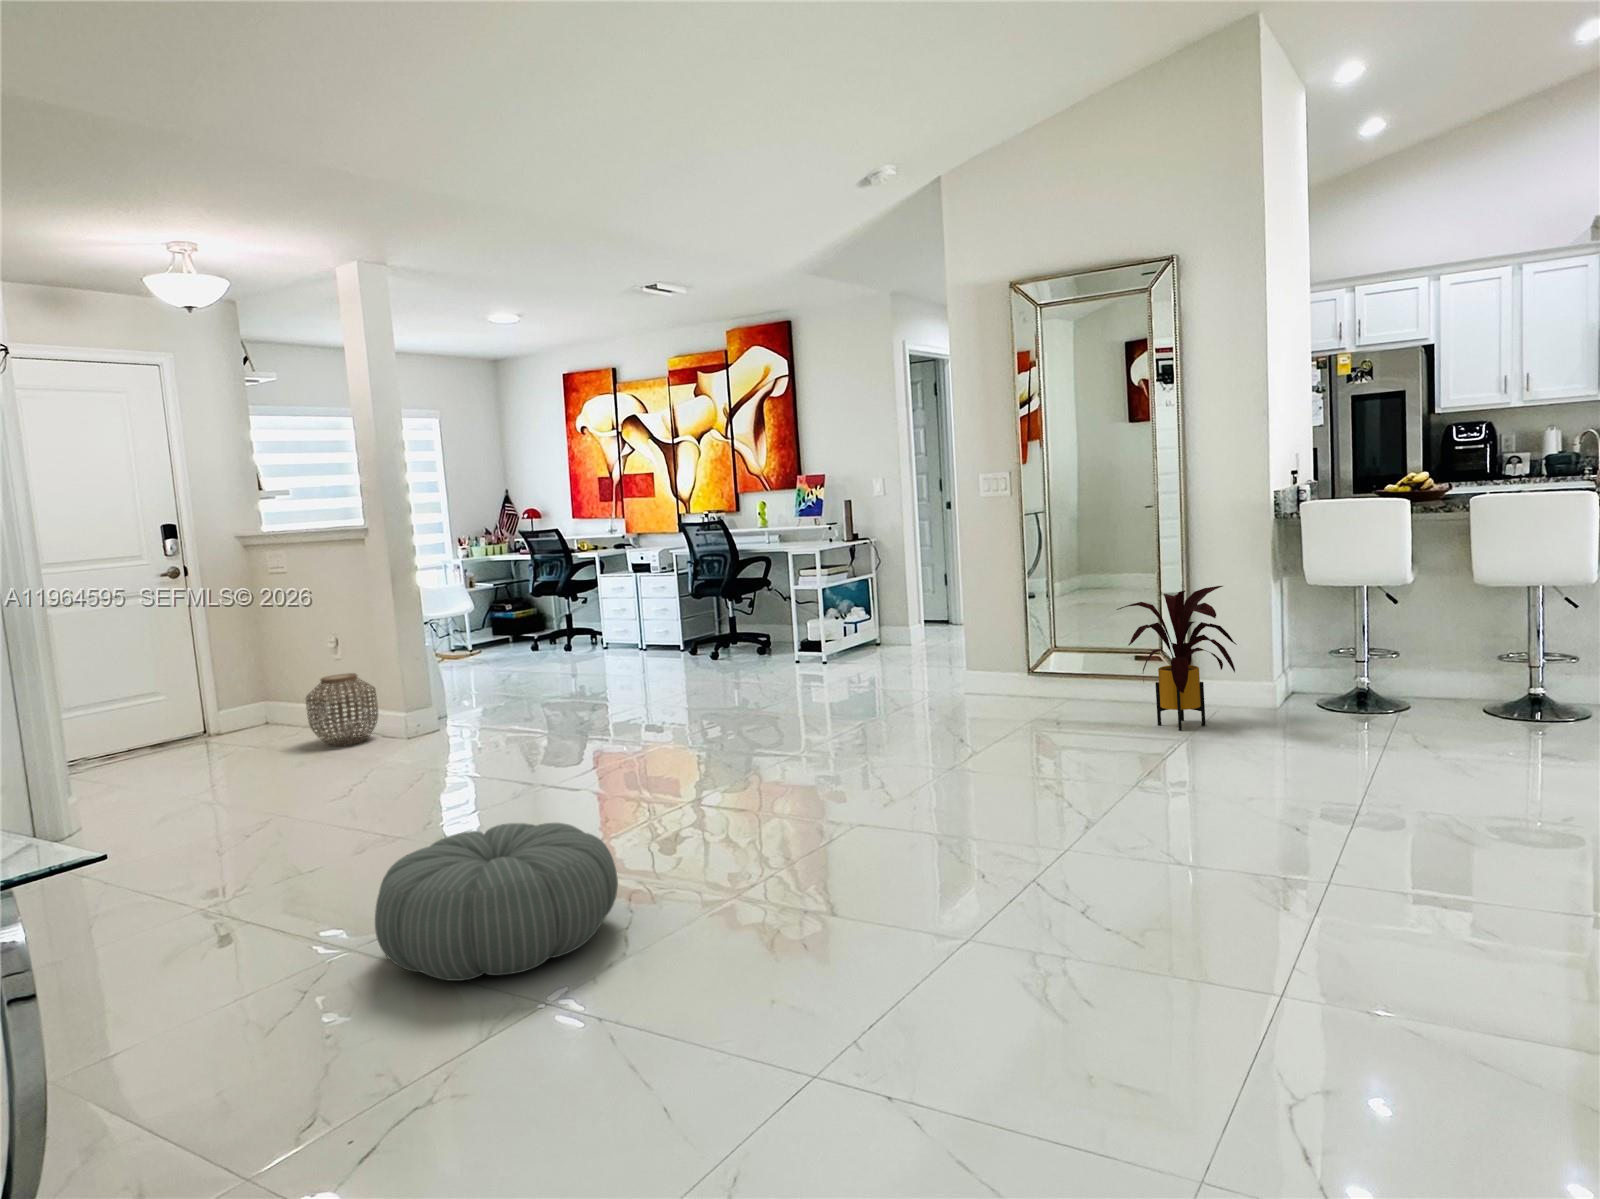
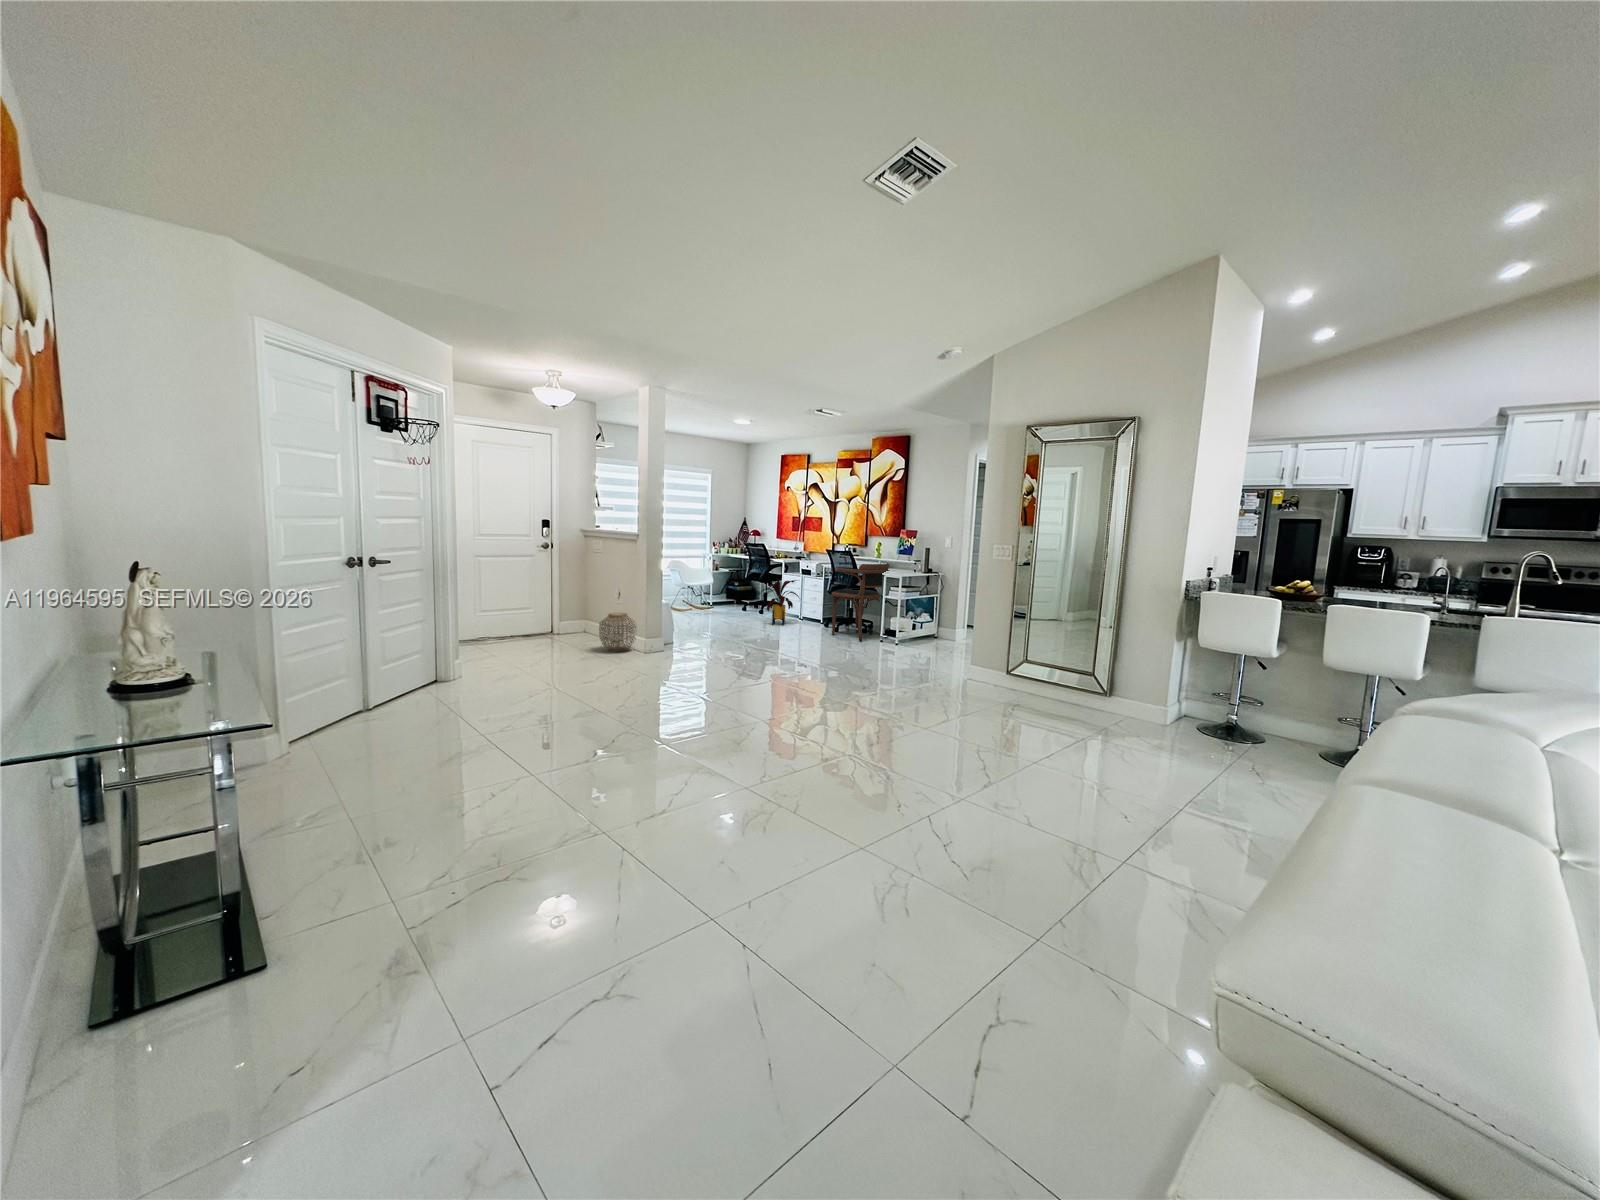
armchair: none [700,533,801,667] -> present [832,564,889,641]
house plant: present [1117,586,1237,730] -> present [761,579,799,625]
pouf: present [375,823,618,981] -> none [553,716,688,800]

